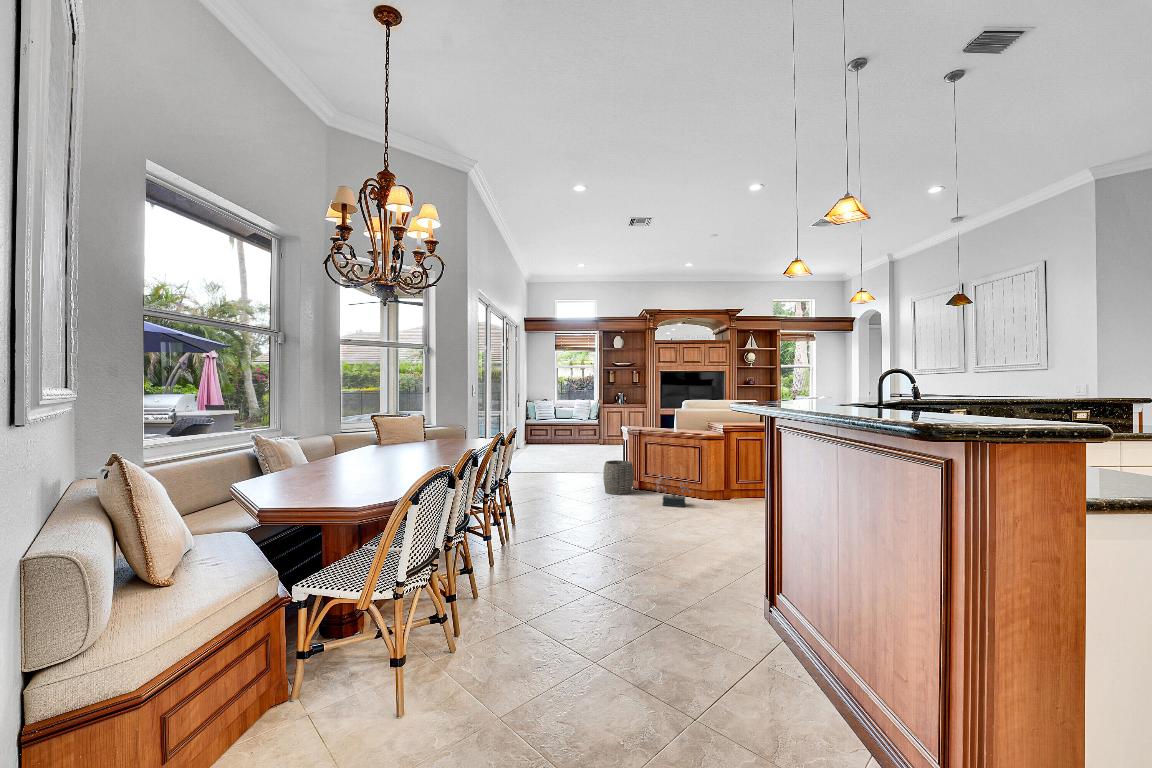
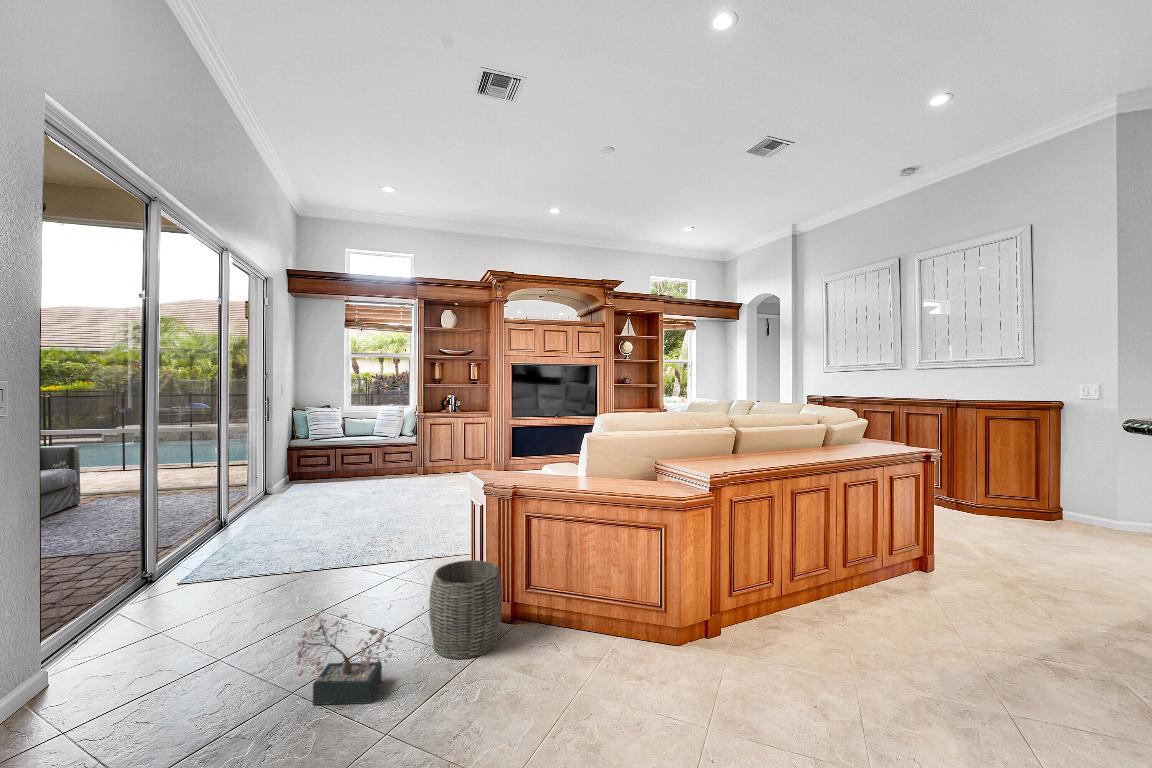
decorative plant: present [656,474,691,507] -> present [292,609,392,705]

